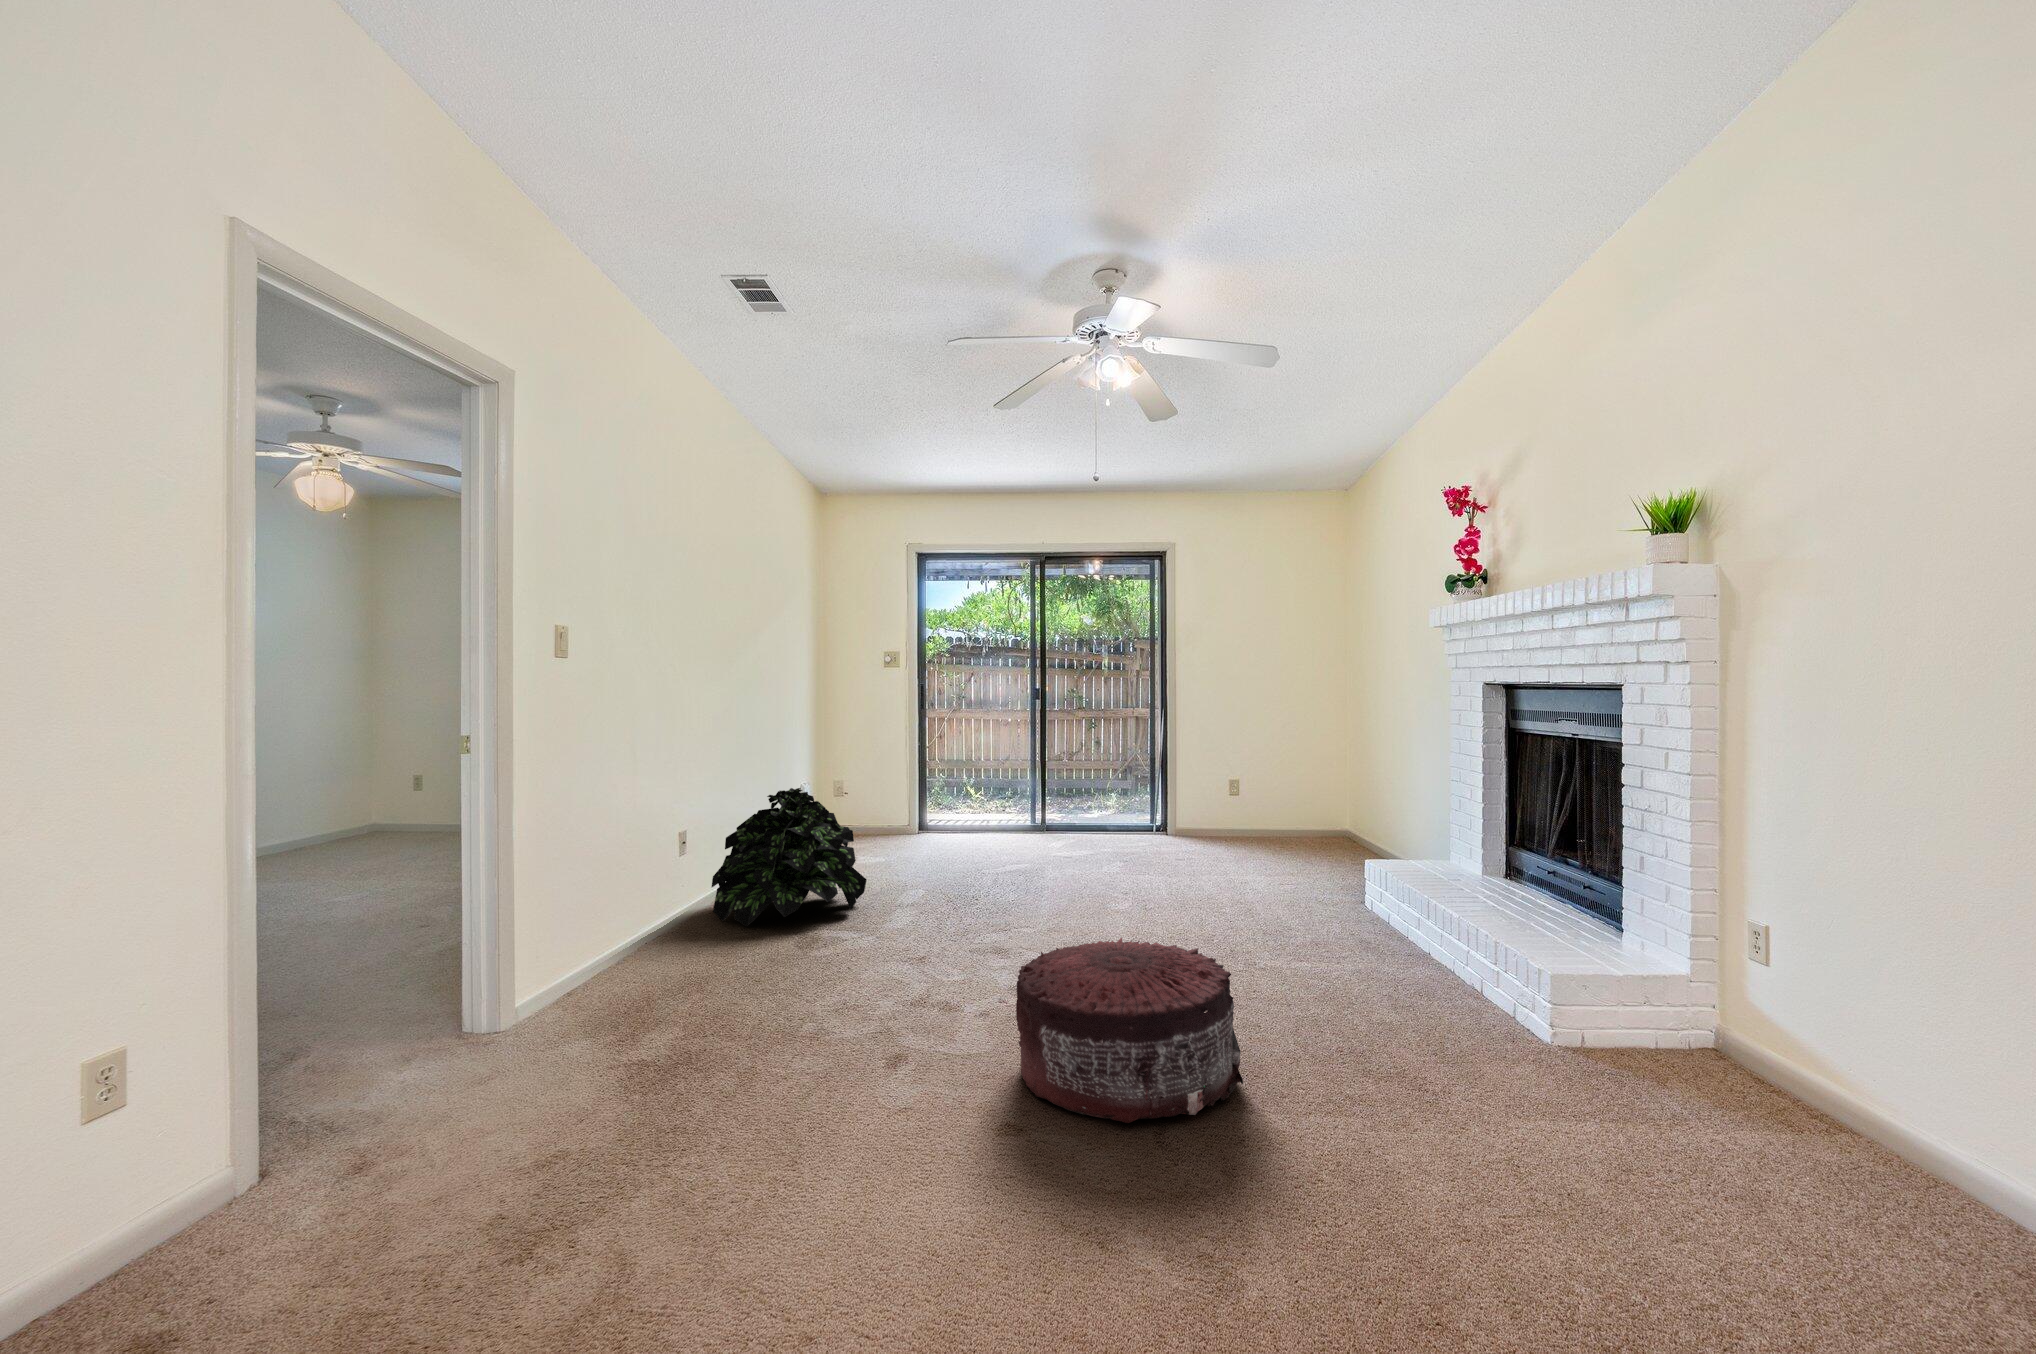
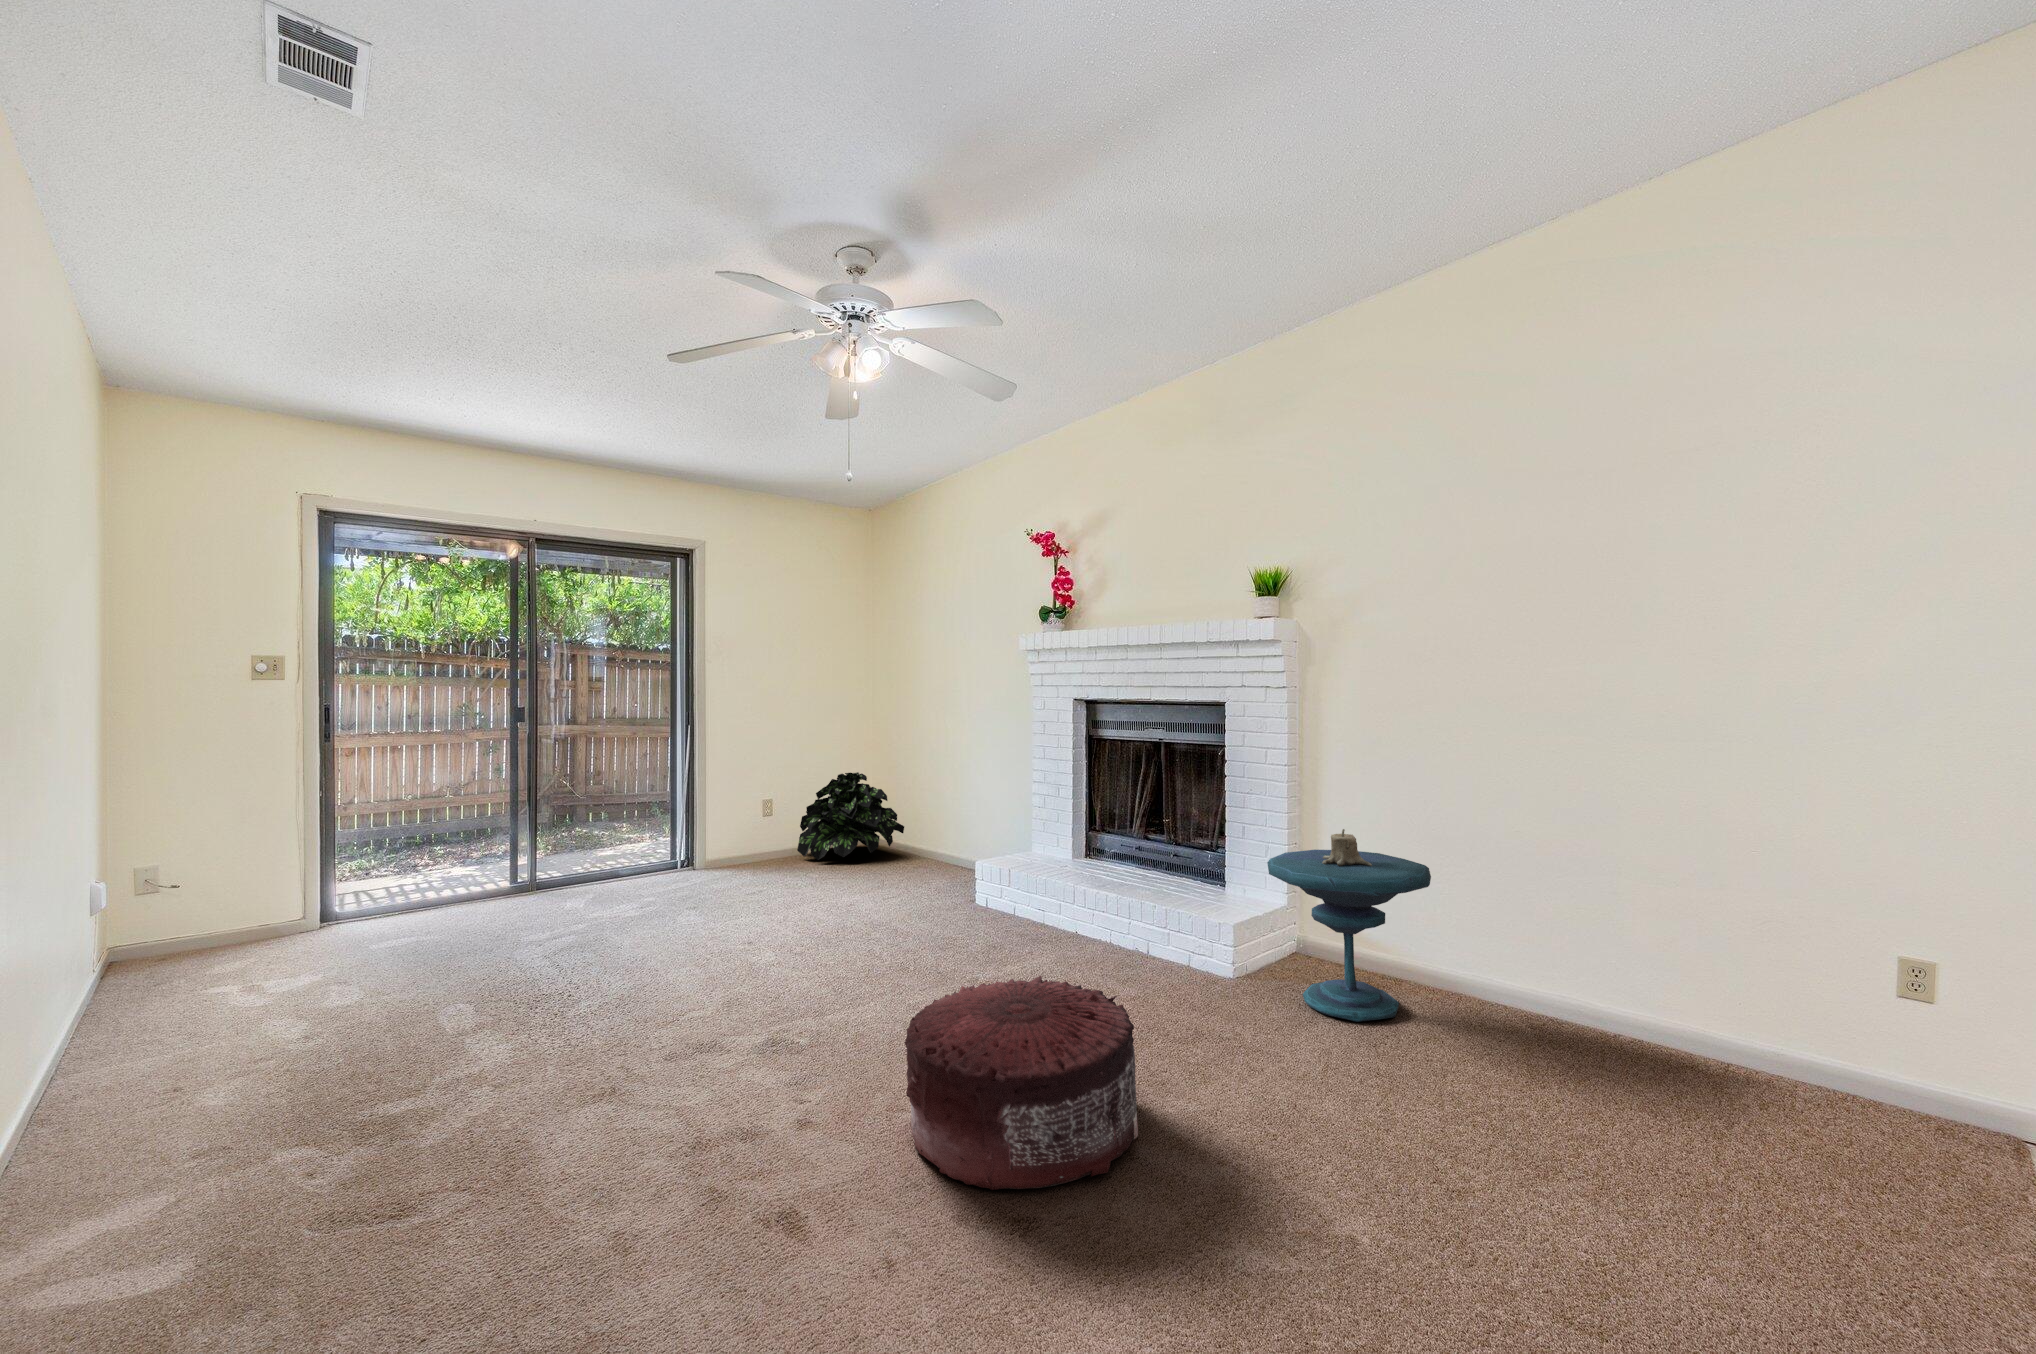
potted plant: present [712,788,867,927] -> present [797,772,904,860]
side table: none [1564,863,1850,1157] -> present [1267,829,1431,1022]

